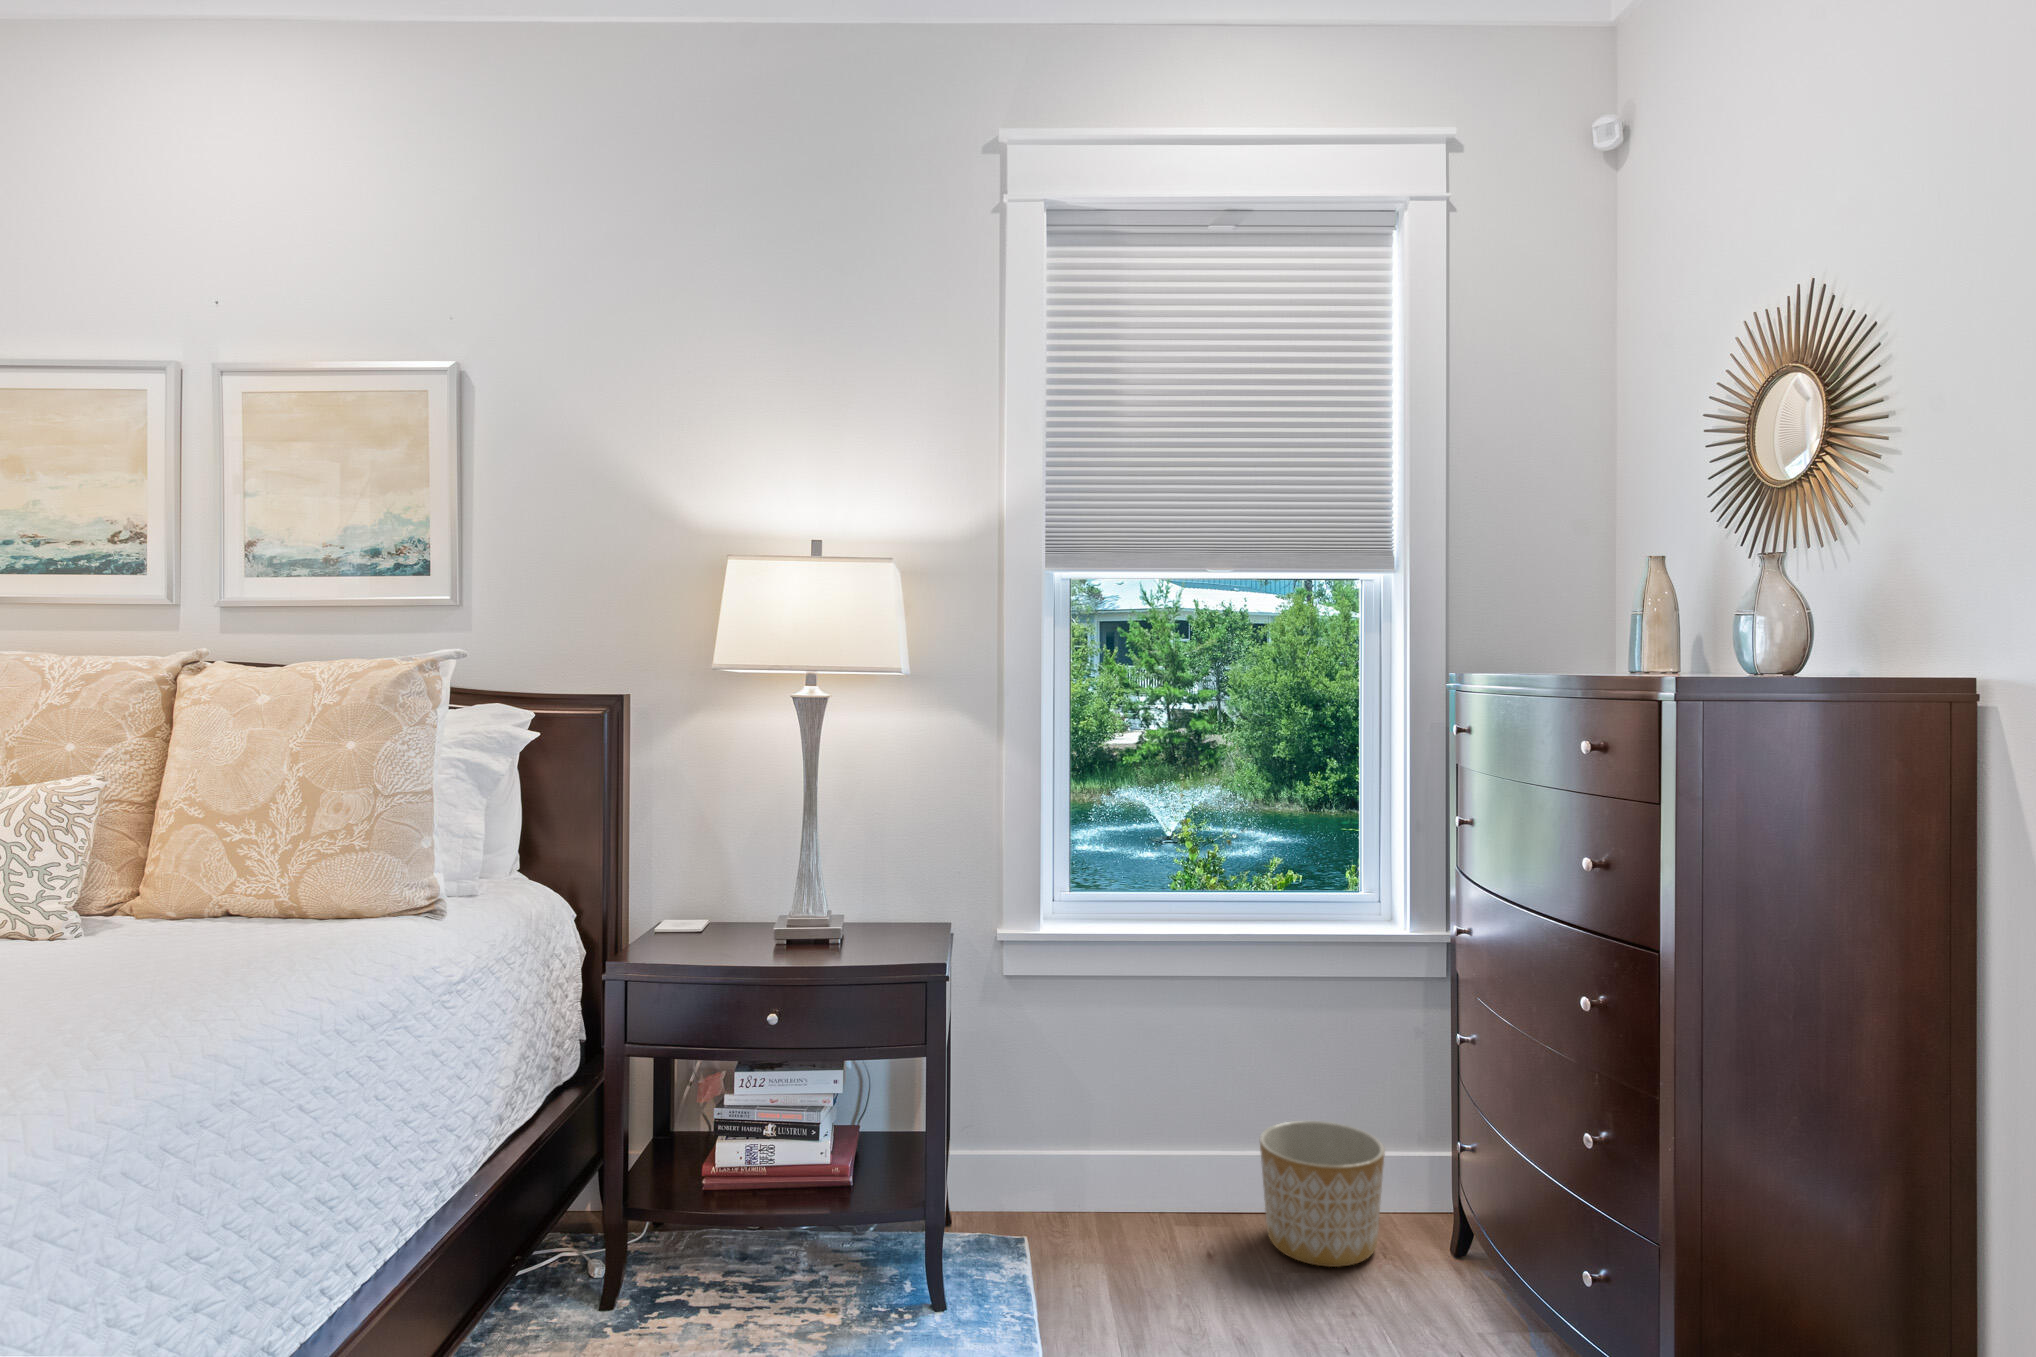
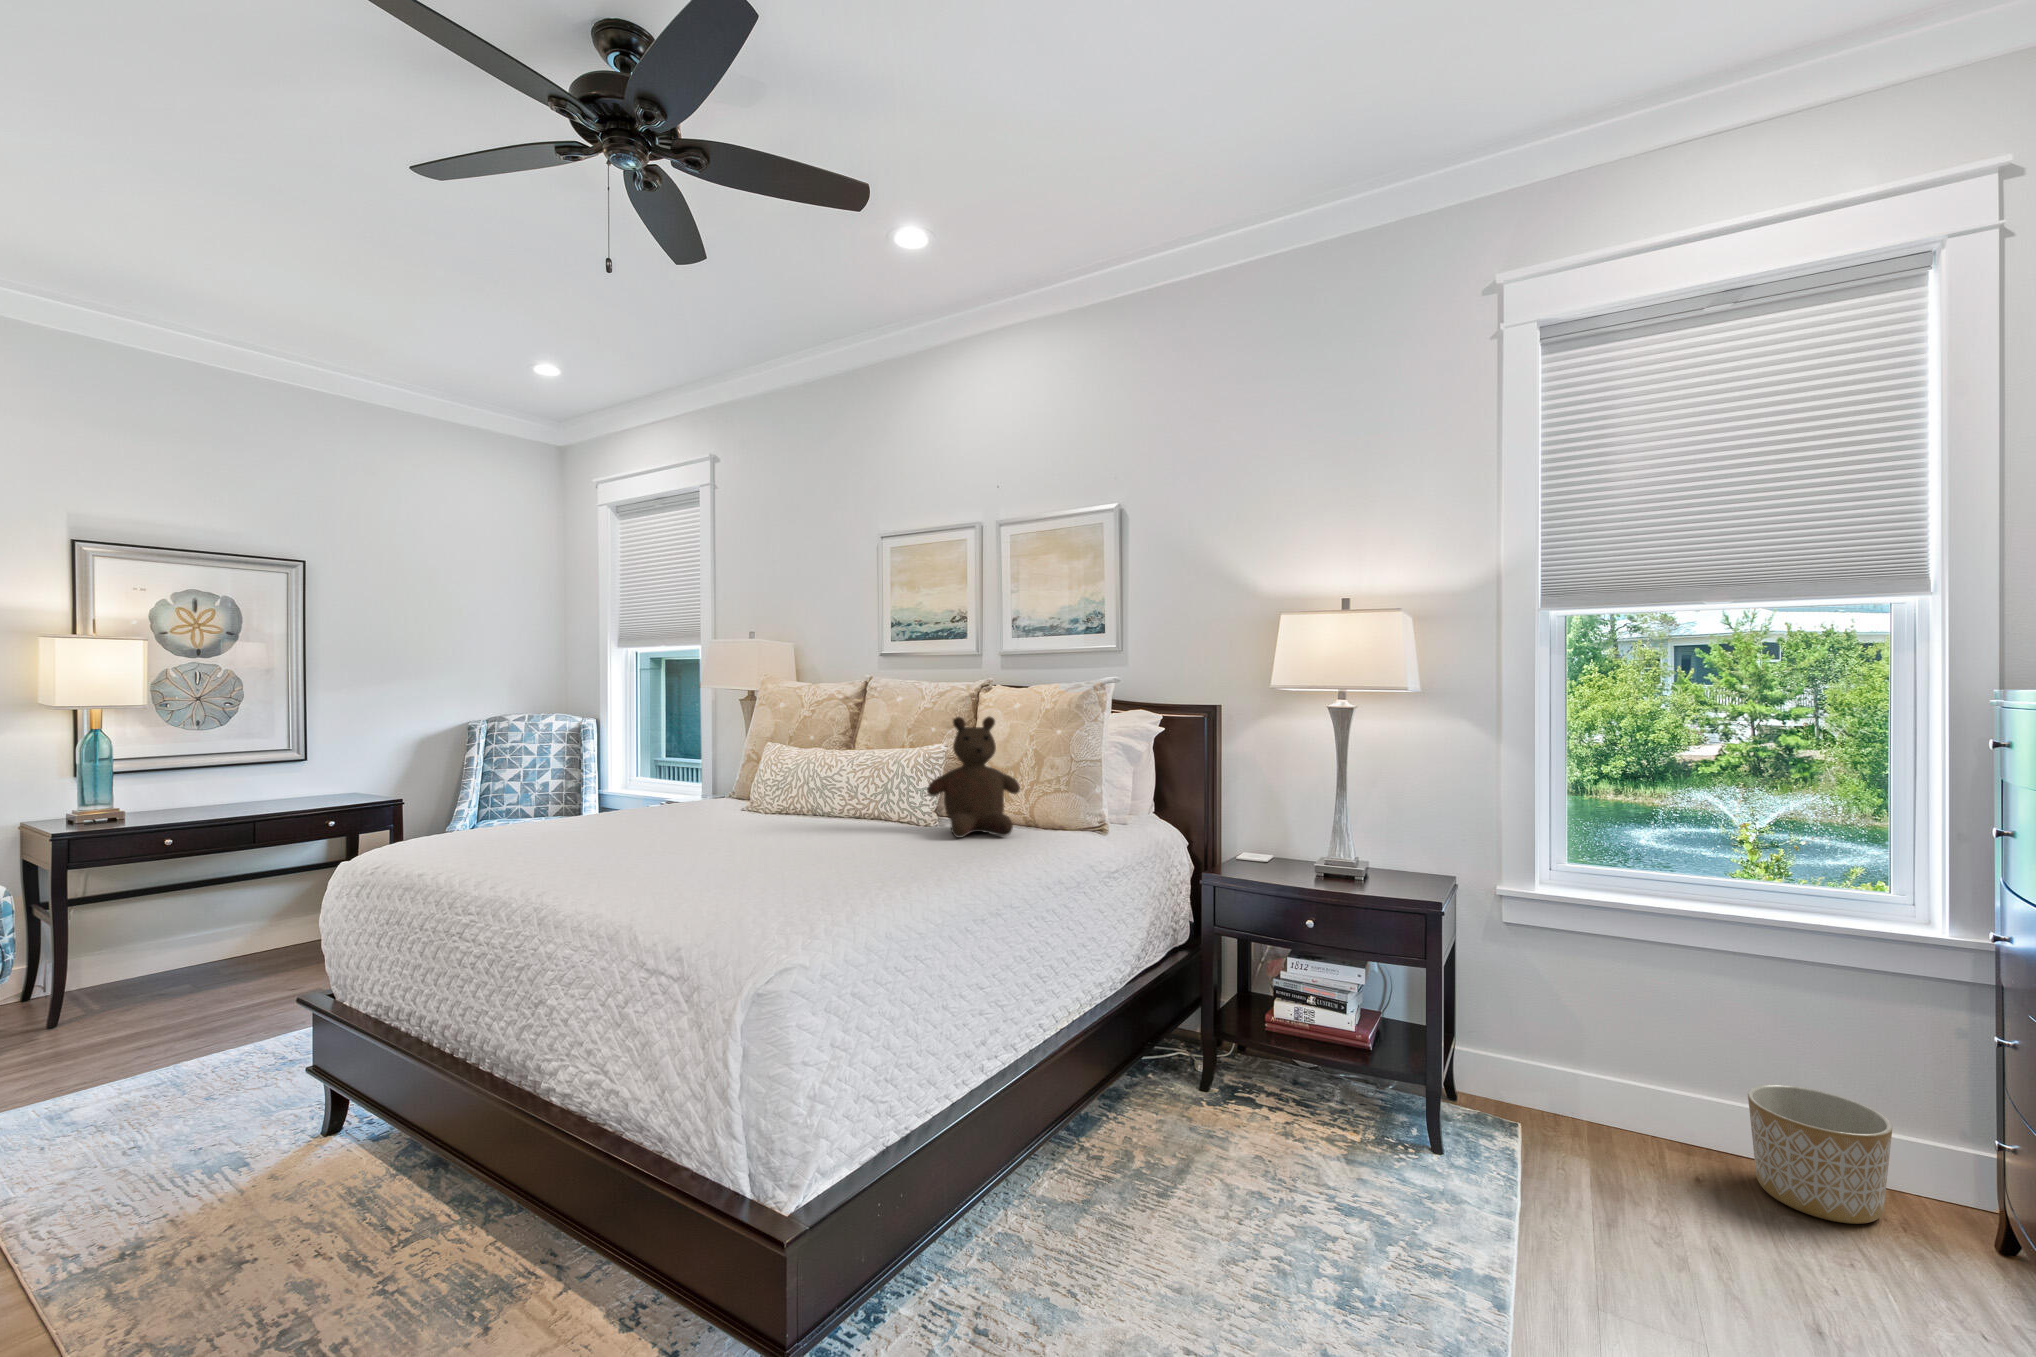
teddy bear: none [49,721,267,953] -> present [927,717,1020,838]

